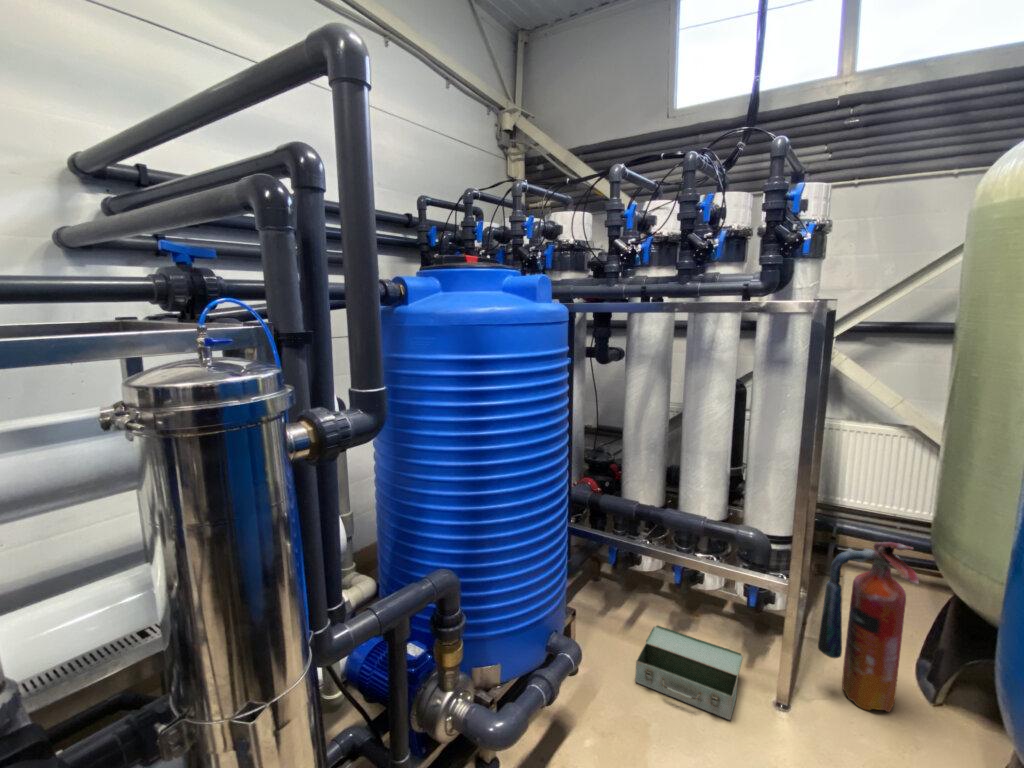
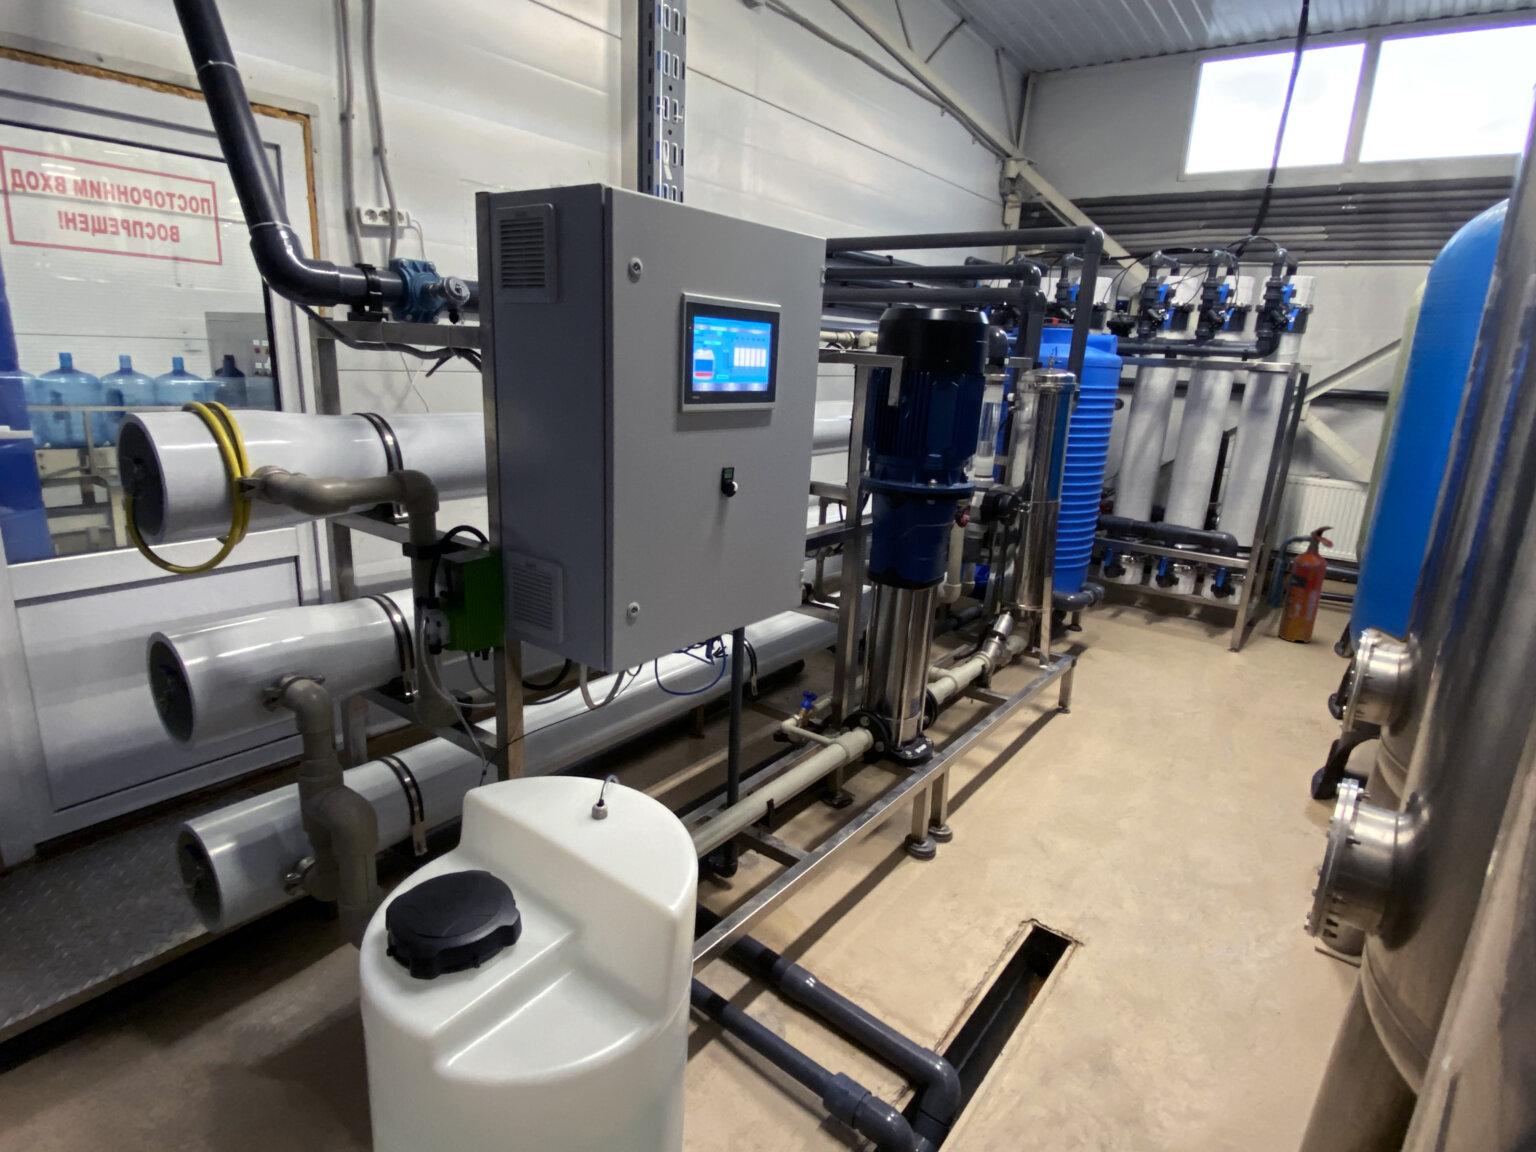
toolbox: present [635,626,743,720] -> none [1135,599,1211,638]

